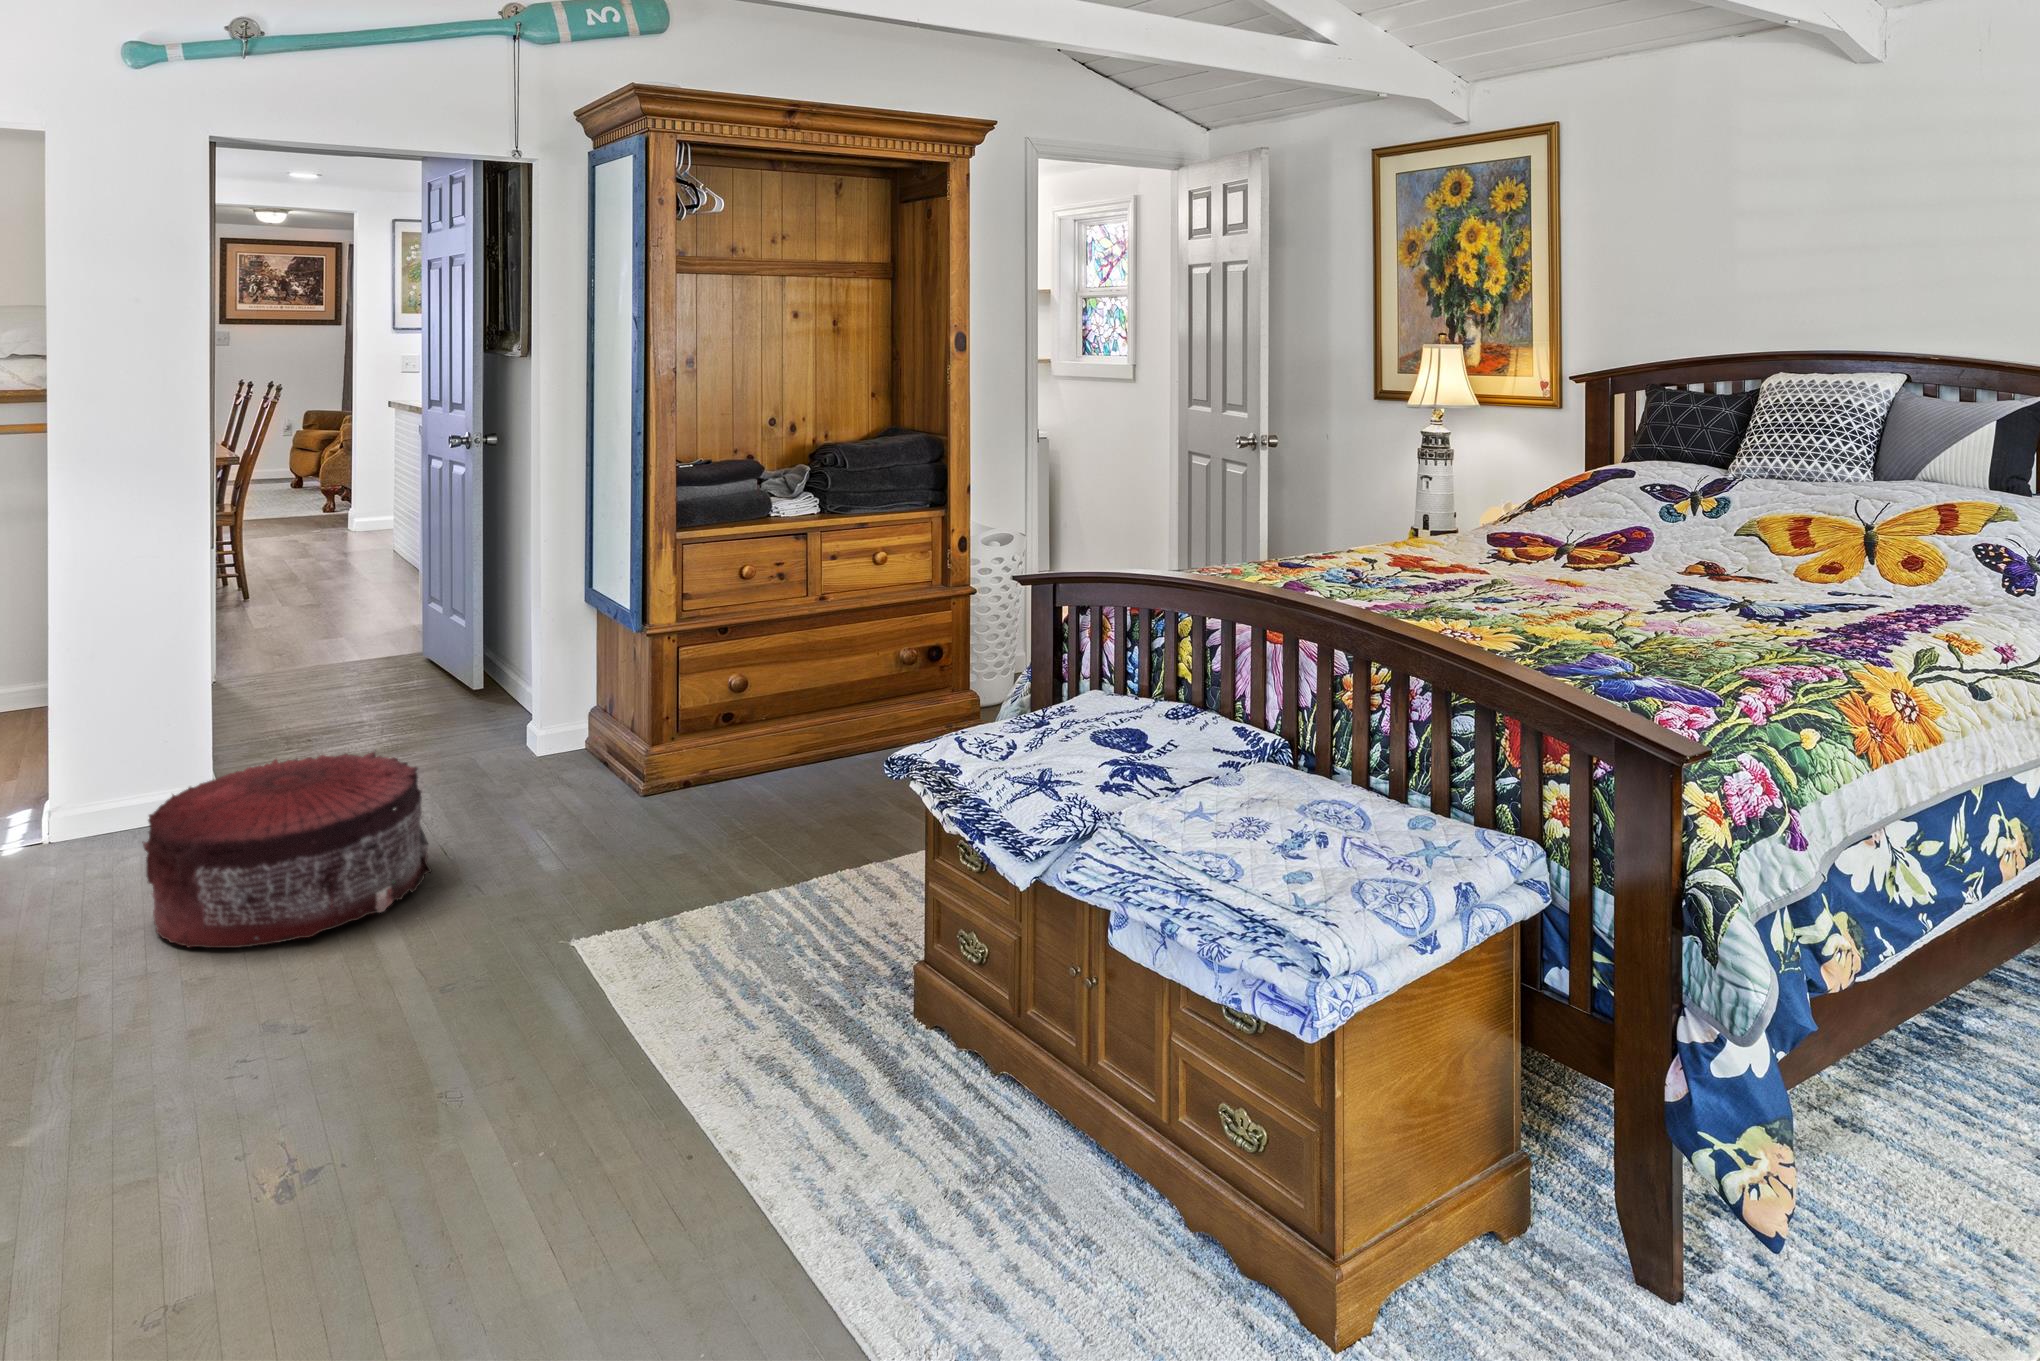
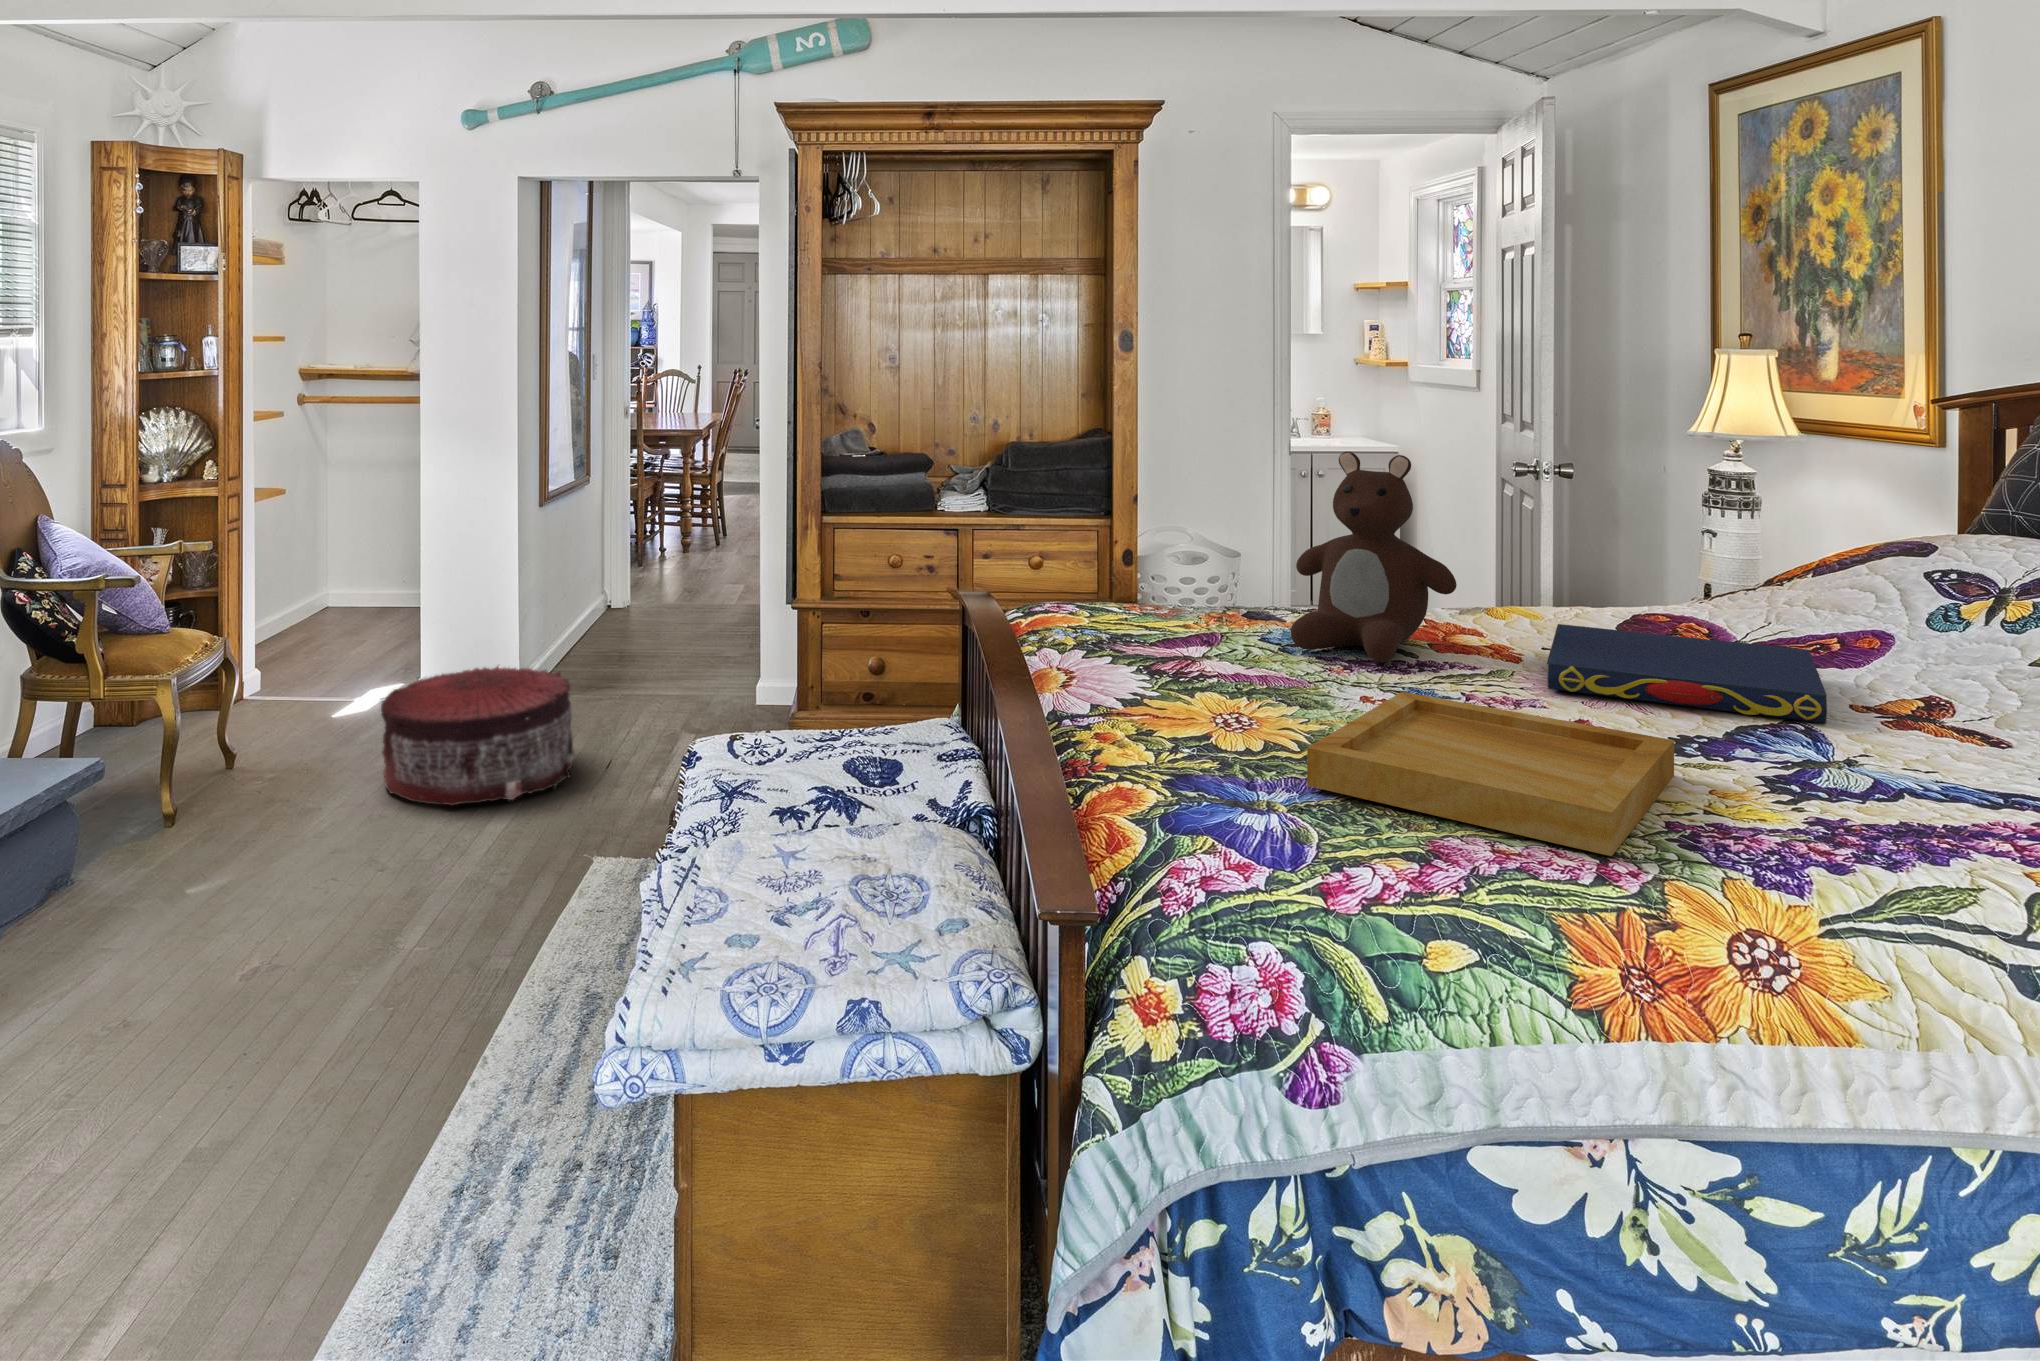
teddy bear: none [1340,429,1465,587] -> present [1291,452,1457,662]
book: none [1509,544,1712,588] -> present [1547,624,1827,723]
tray: none [1537,598,1788,670] -> present [1307,692,1674,856]

